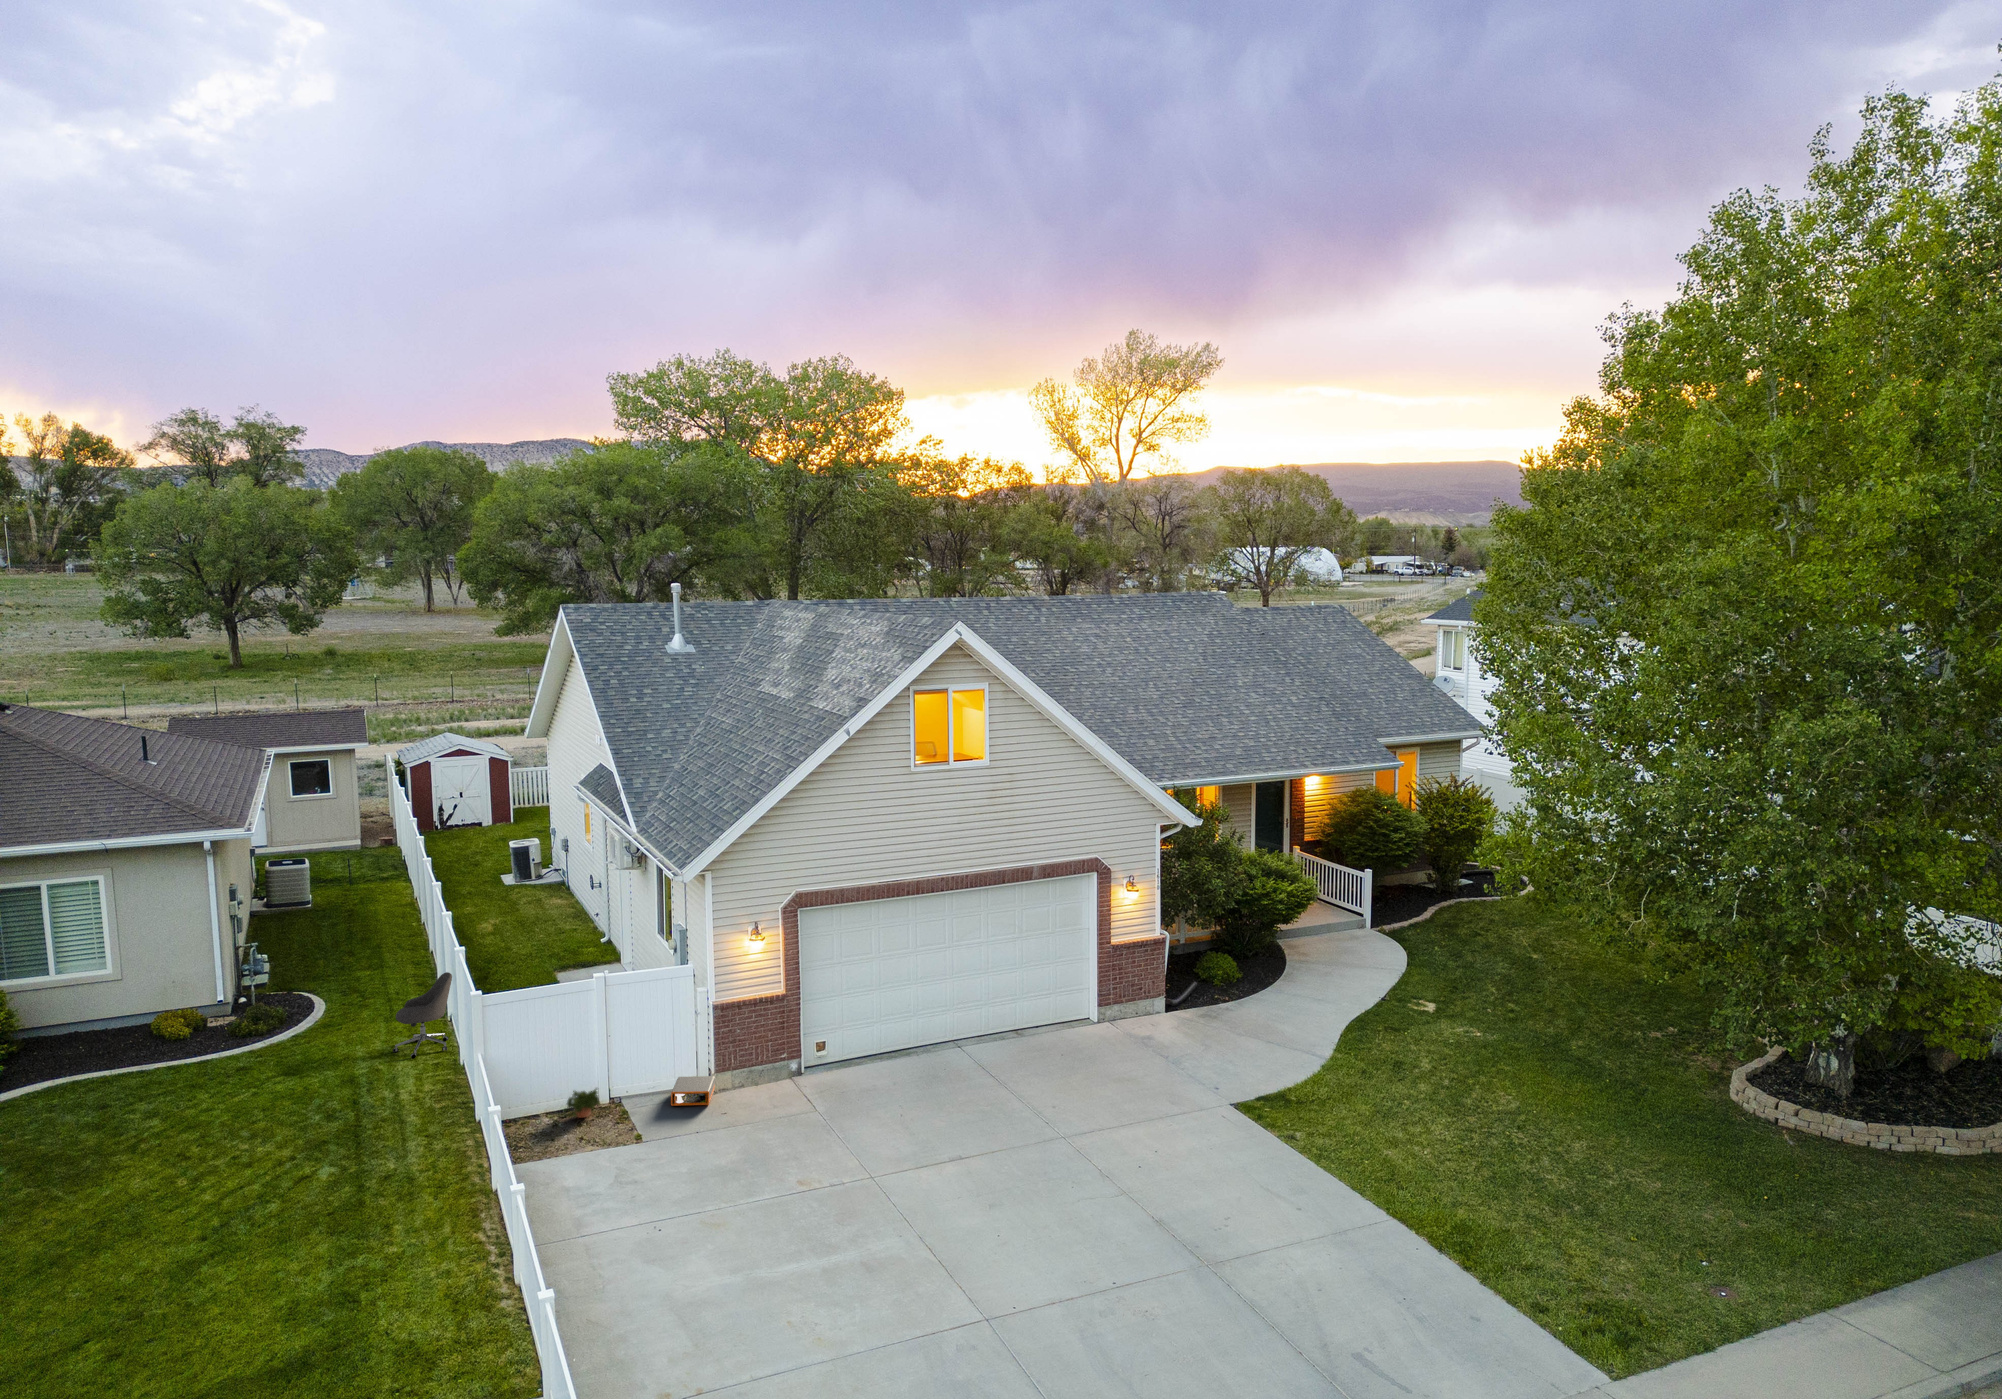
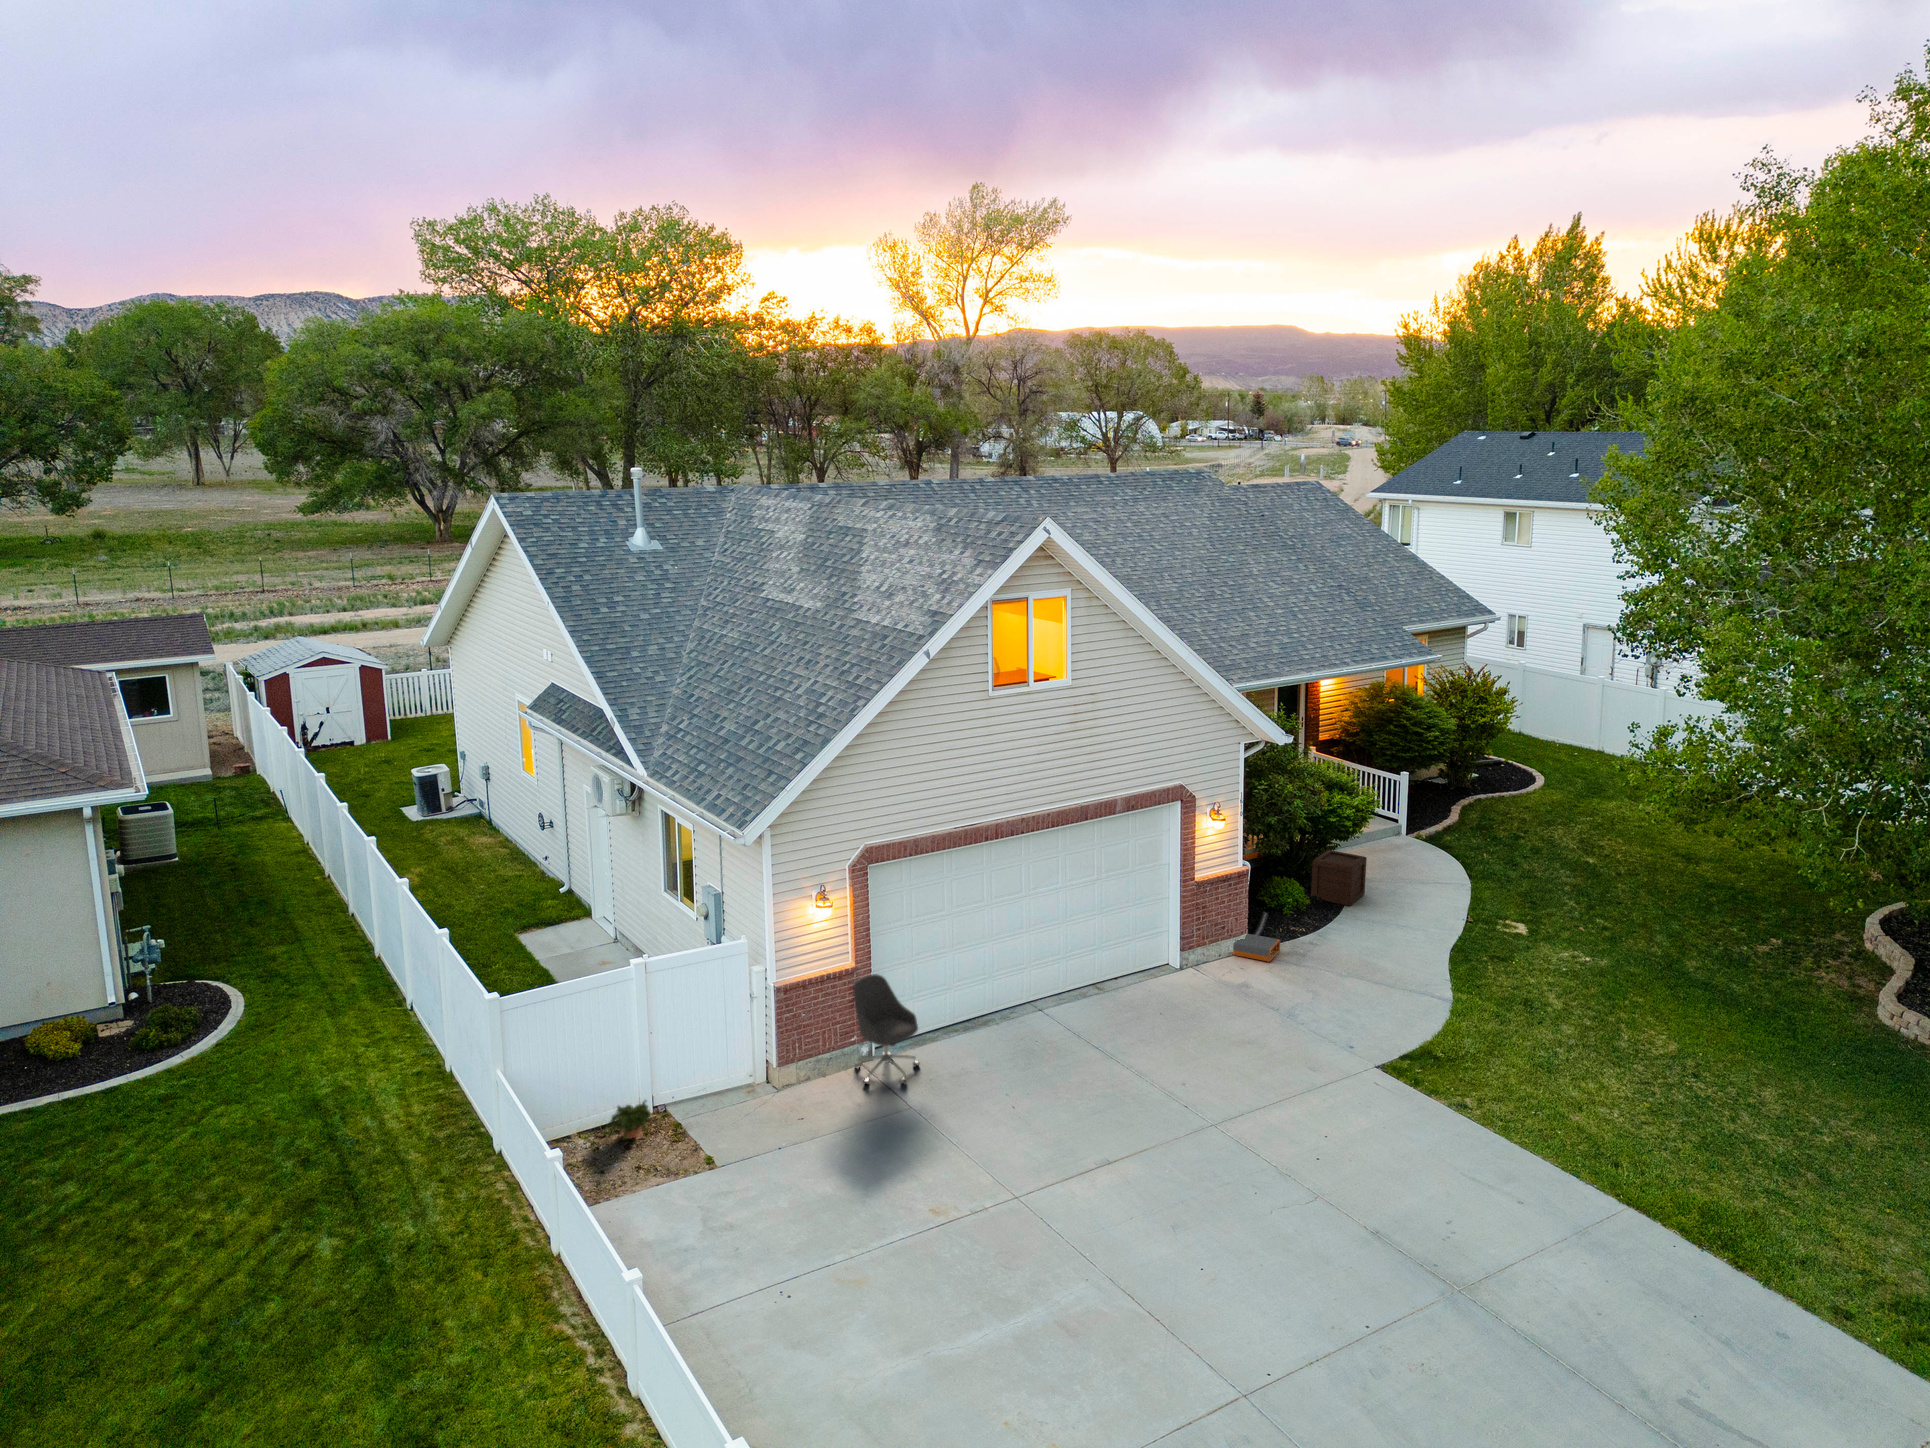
wooden crate: none [1245,930,1298,981] -> present [1311,850,1367,906]
chair: present [393,972,452,1059] -> present [853,974,919,1085]
storage box: present [671,1076,715,1106] -> present [1233,934,1280,962]

